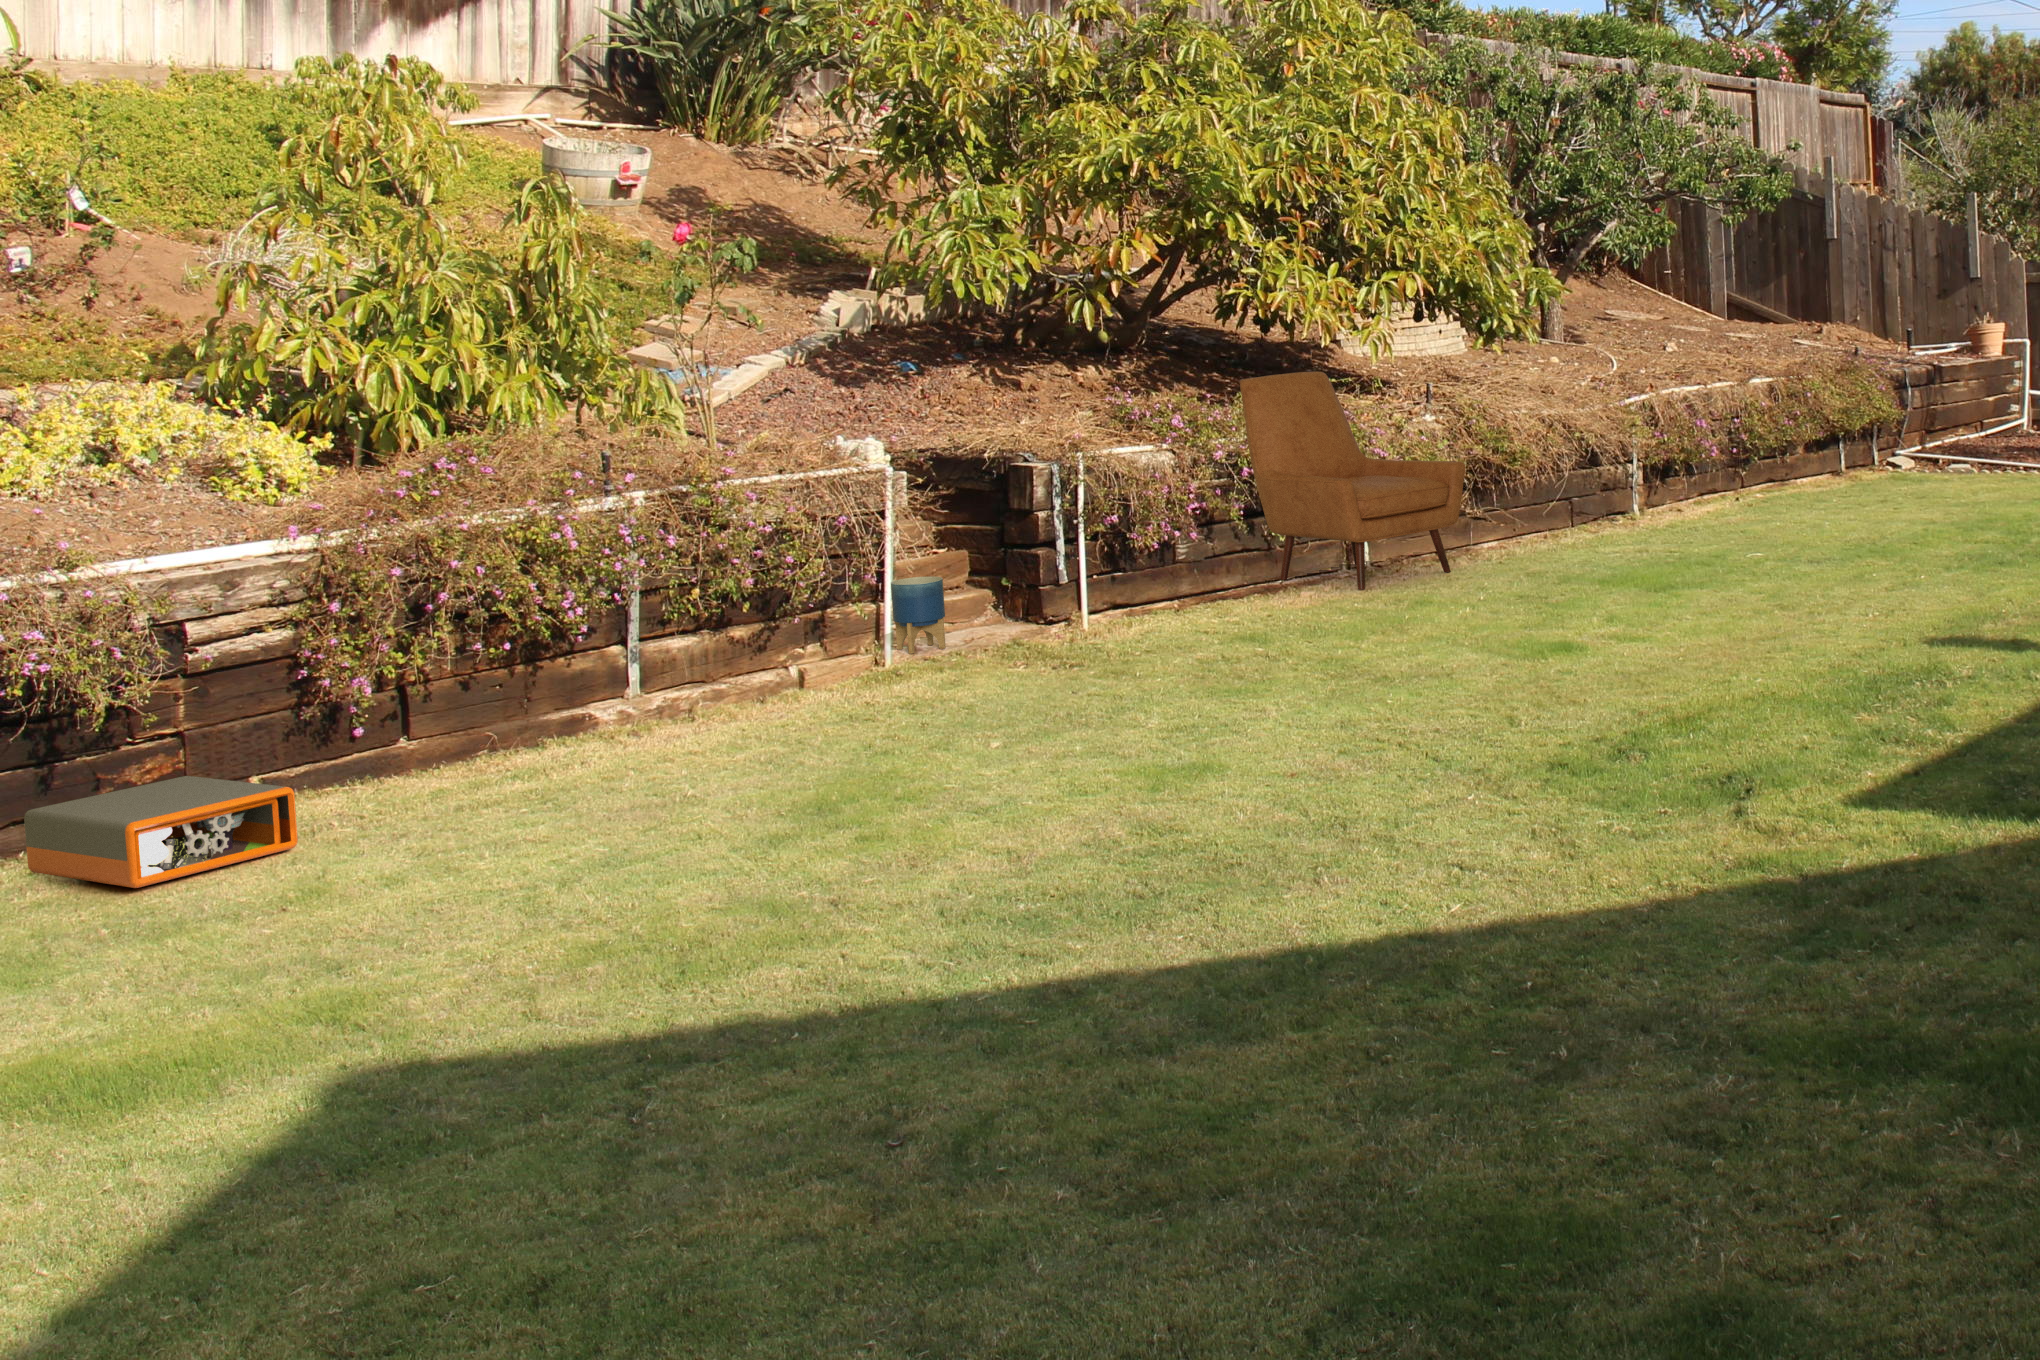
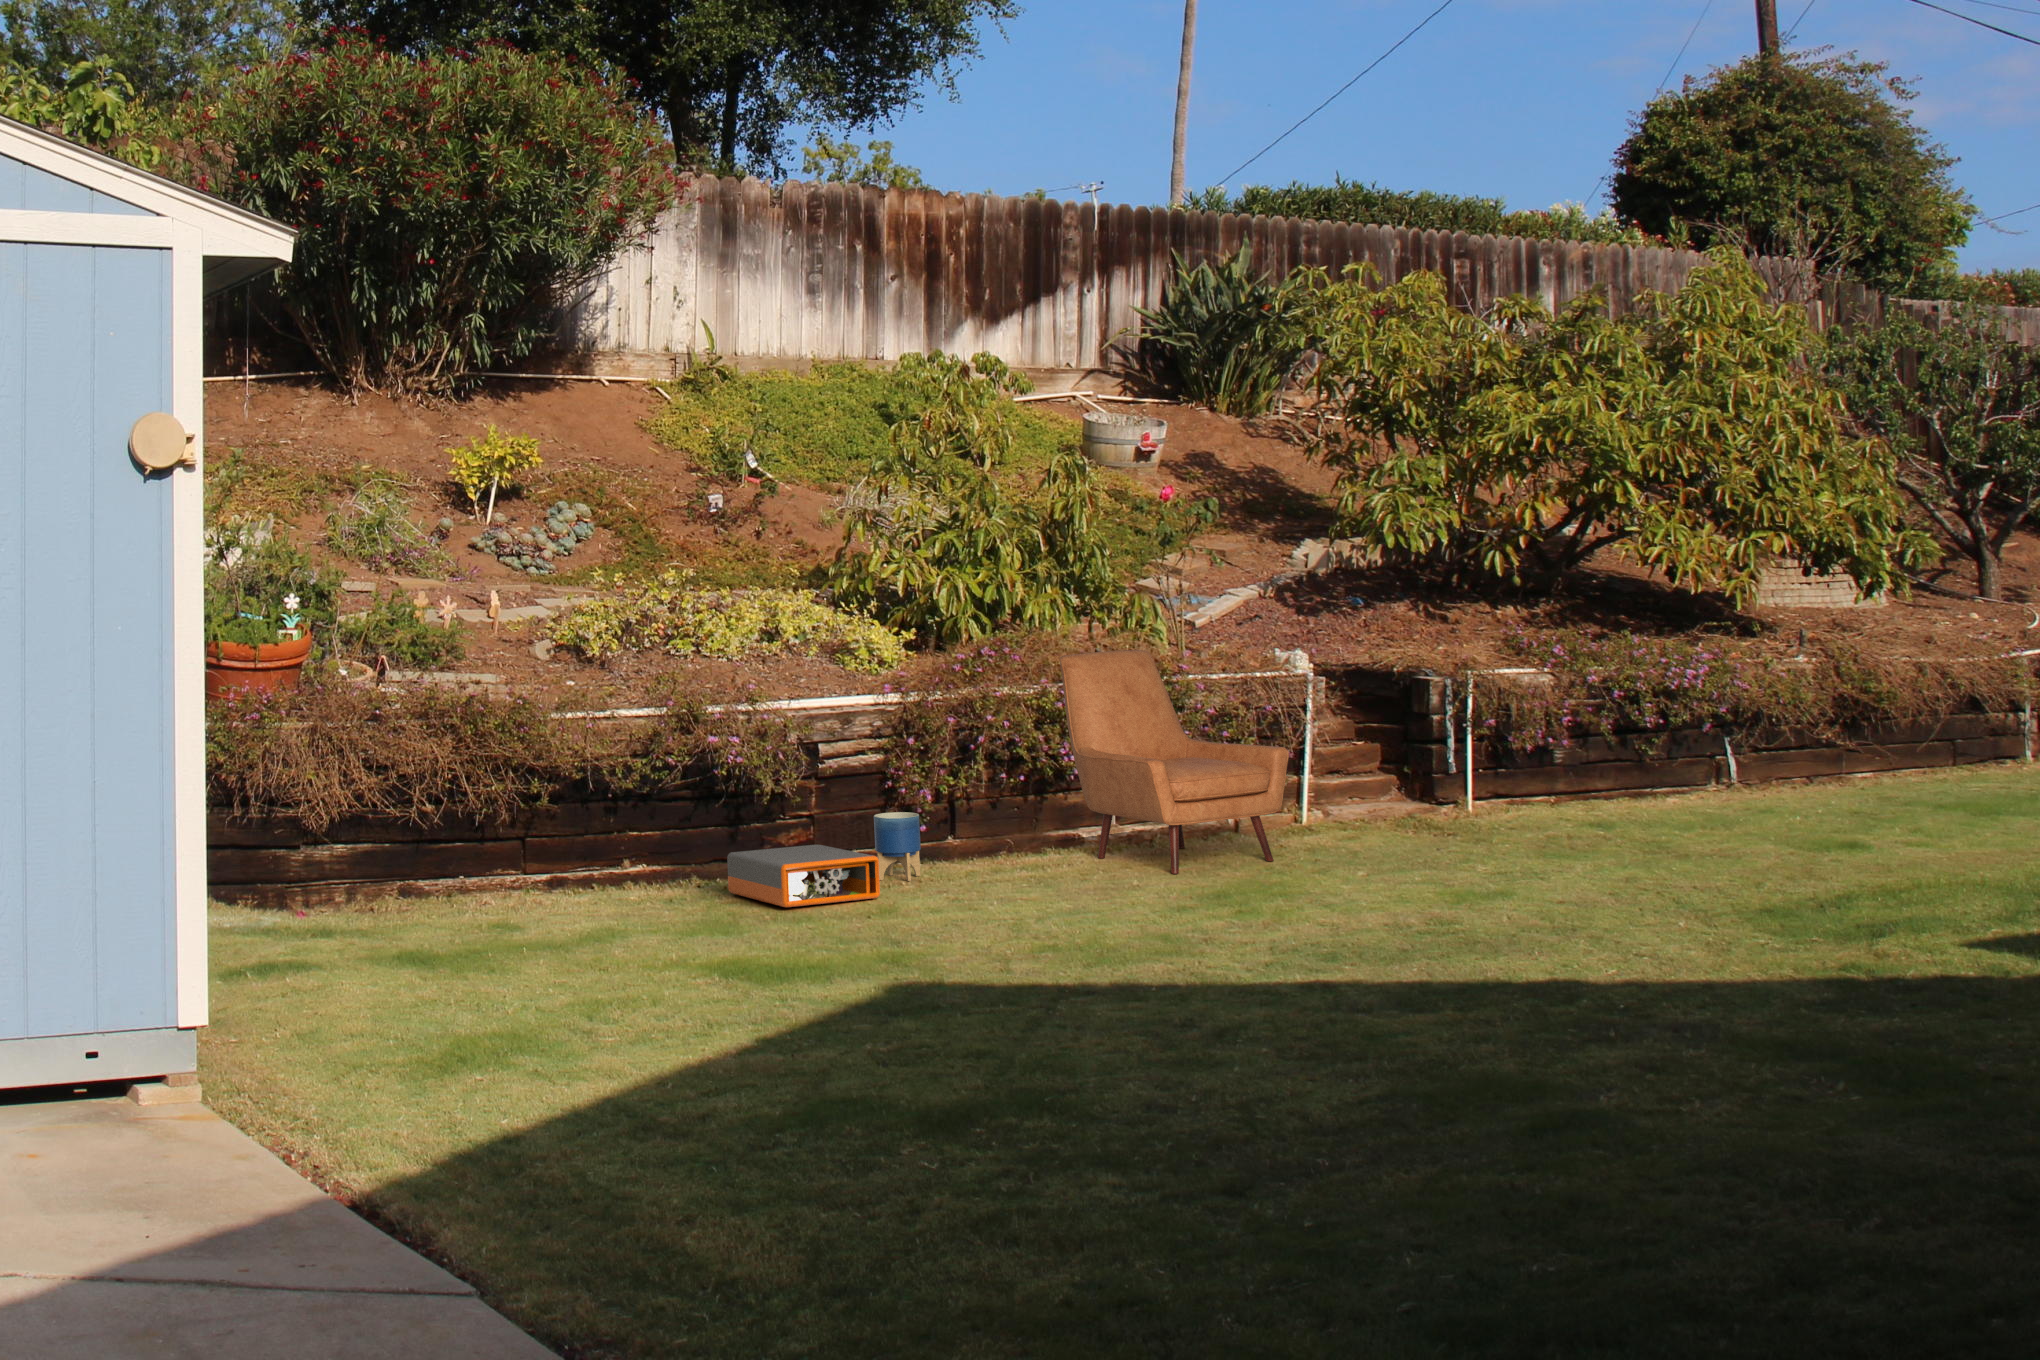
chair: present [1240,372,1465,590] -> present [1060,650,1289,874]
planter: present [891,577,946,654] -> present [874,812,921,881]

